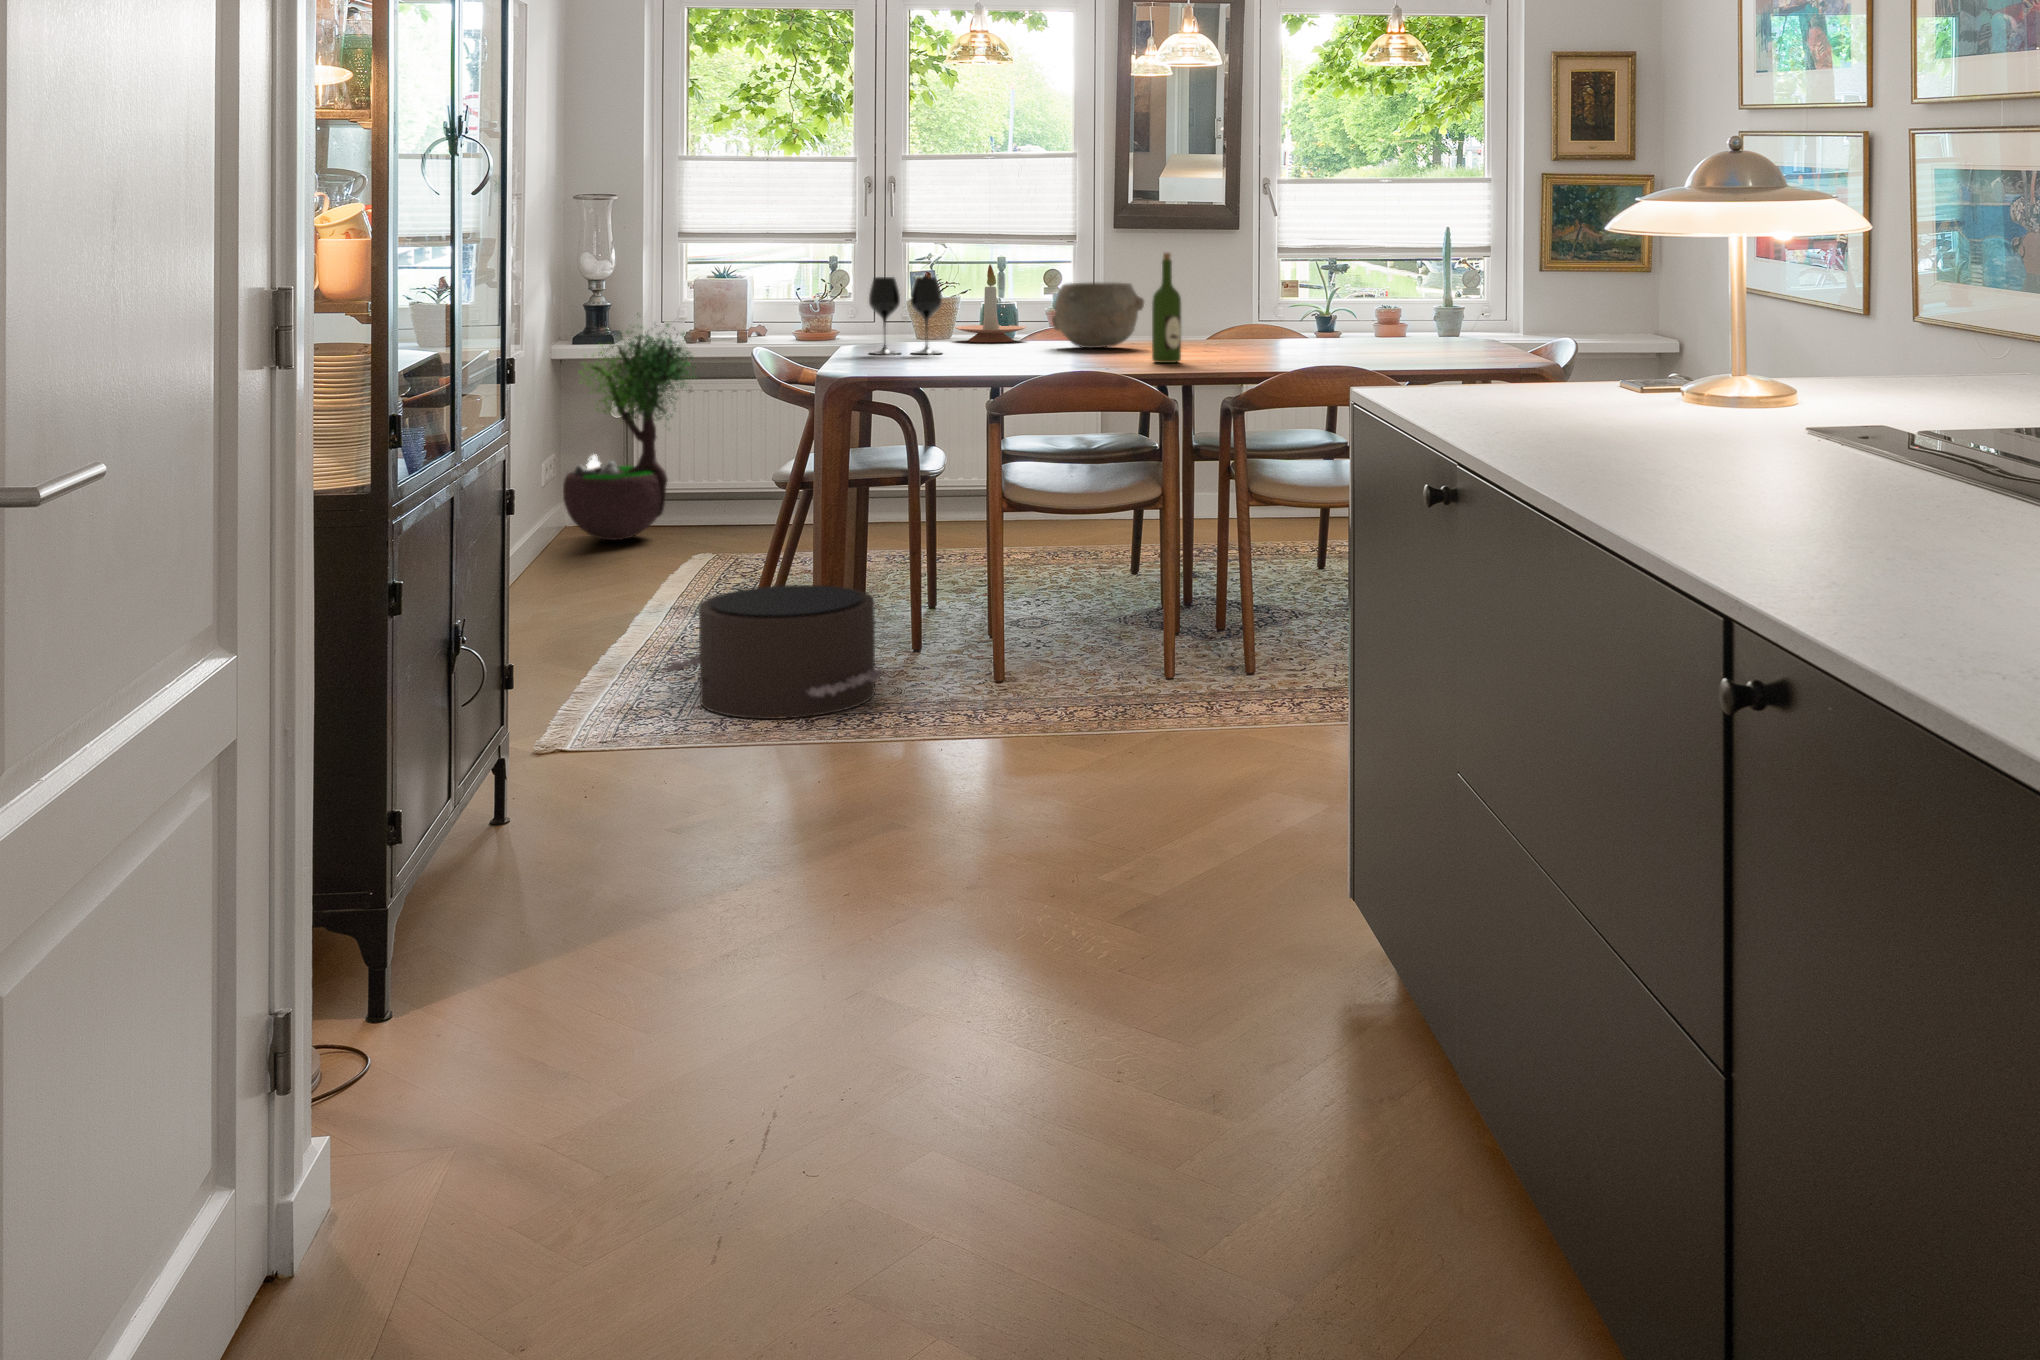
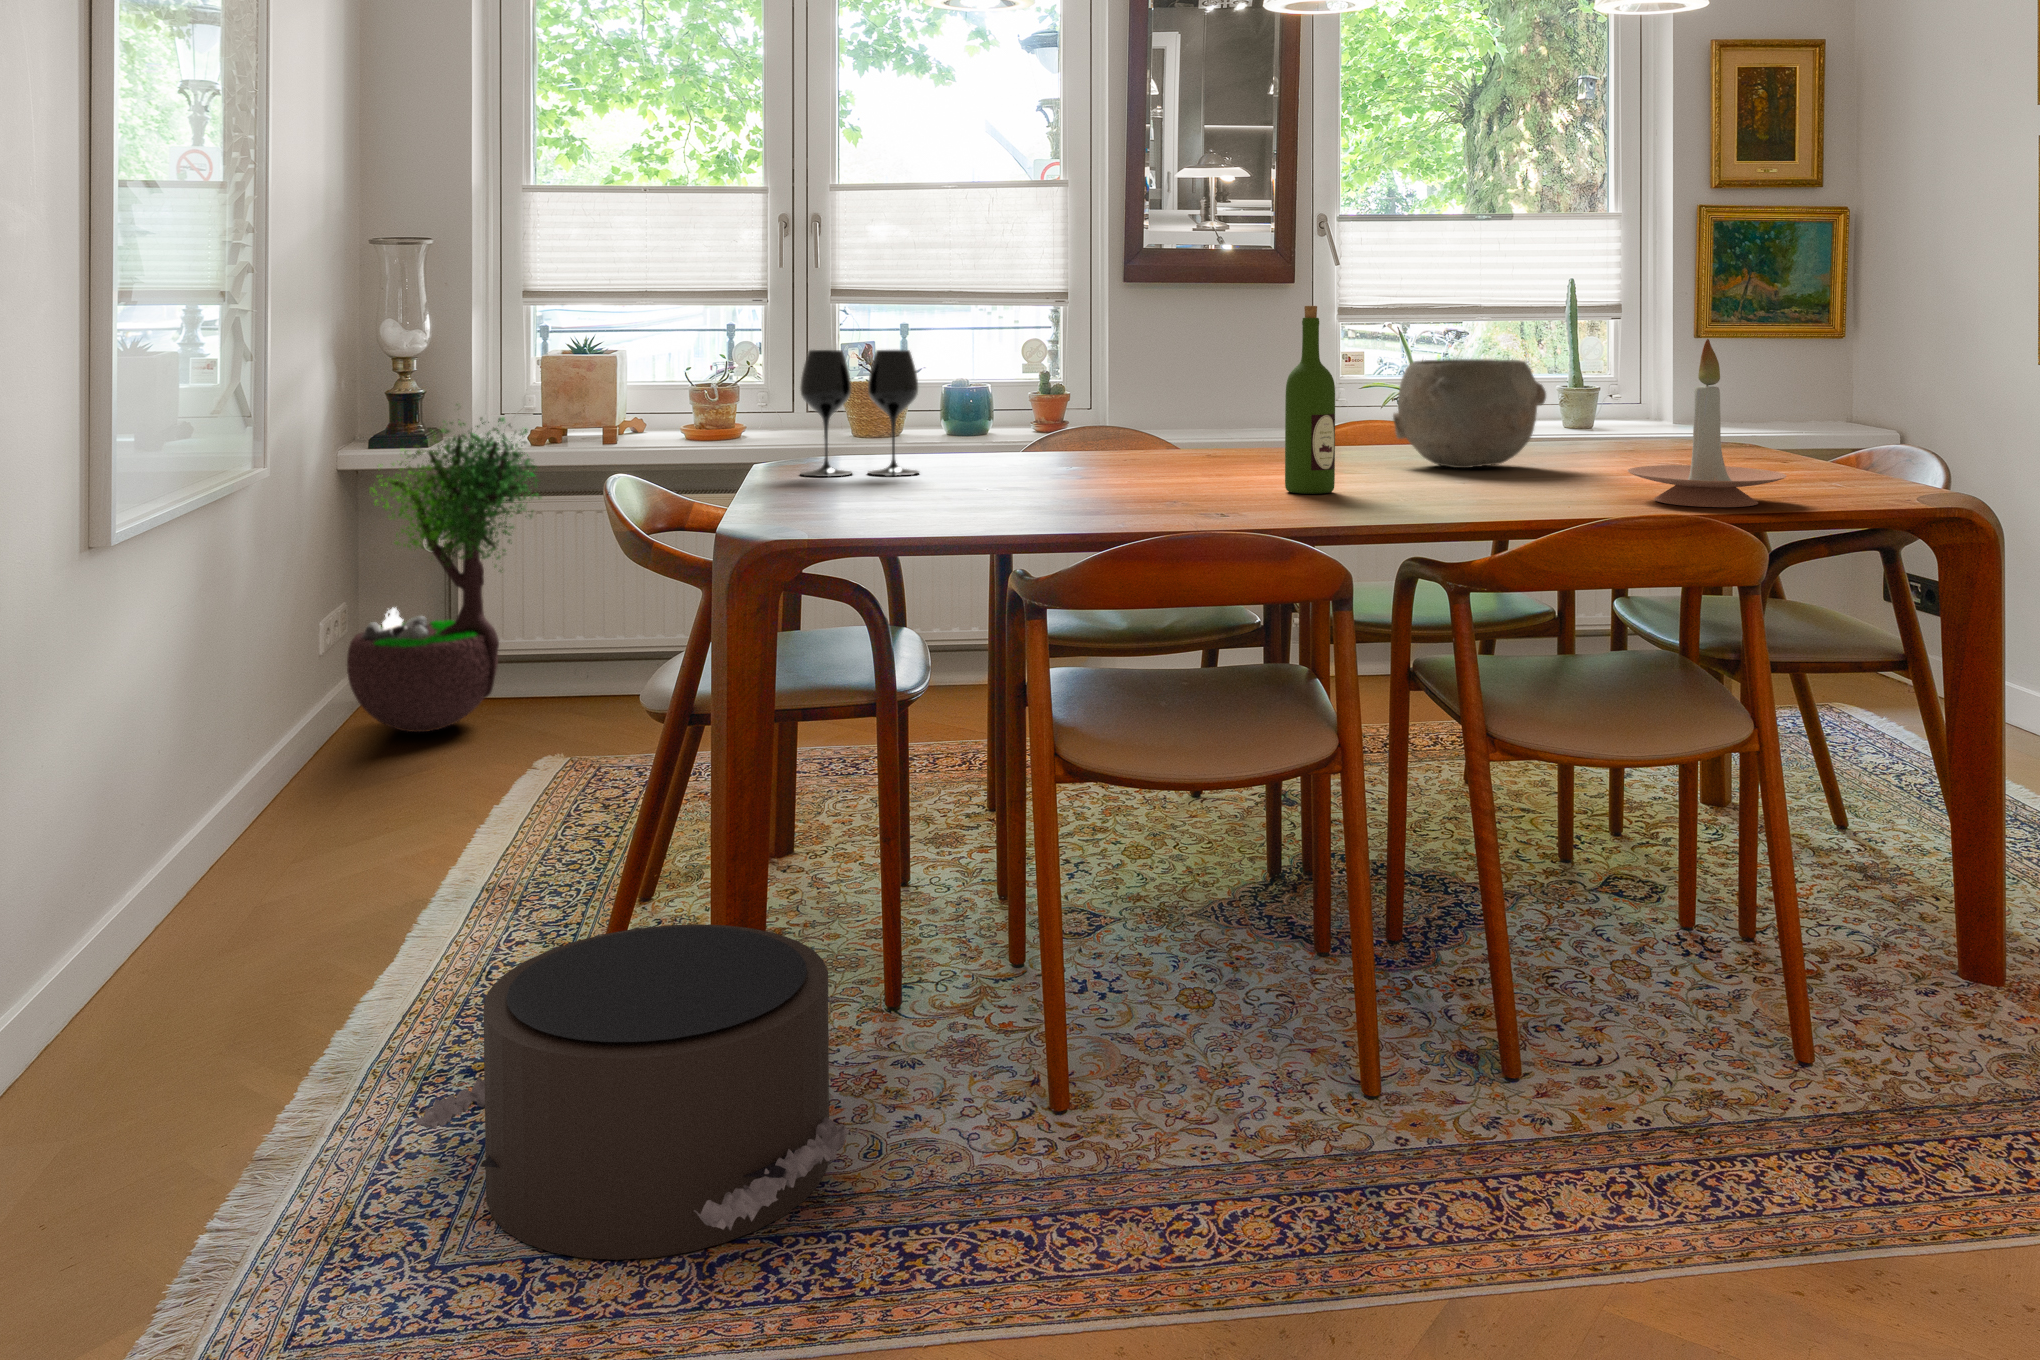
candle holder: present [955,264,1026,342] -> present [1628,339,1786,507]
bowl: present [1052,283,1144,348] -> present [1393,359,1546,468]

